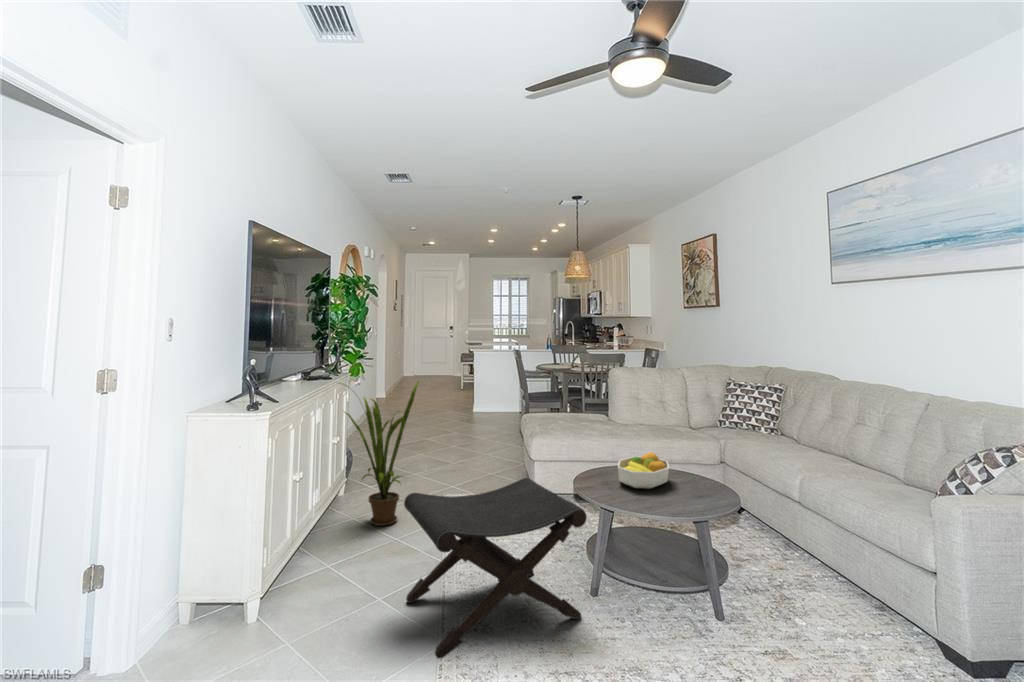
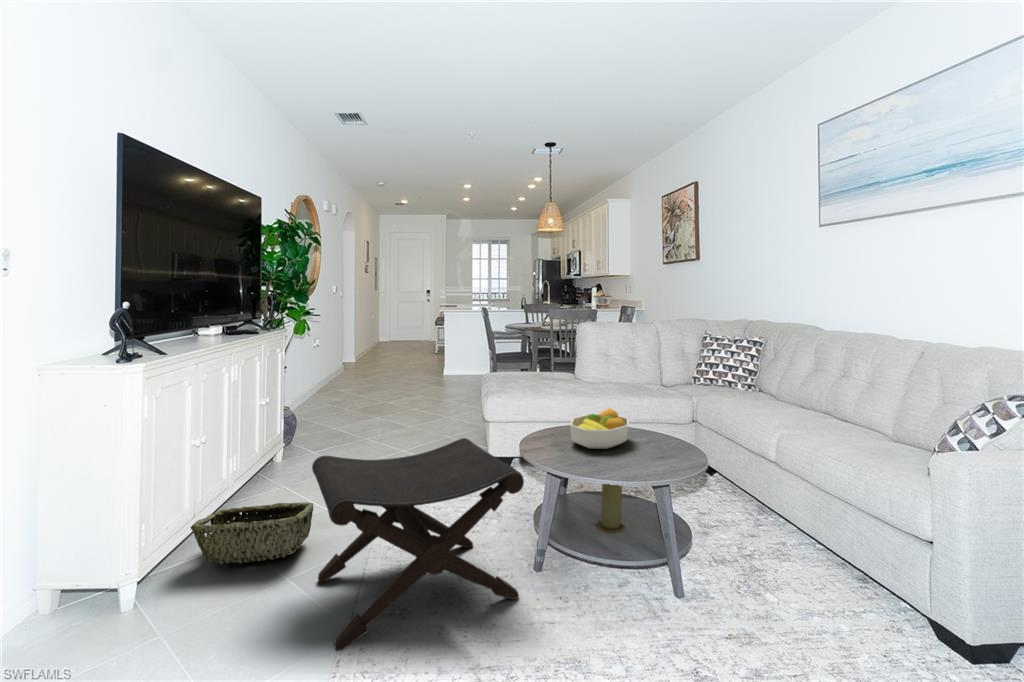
house plant: present [340,381,419,526] -> none [256,333,358,494]
candle: none [643,513,667,562] -> present [597,484,624,532]
woven basket: none [297,533,394,586] -> present [191,502,313,563]

